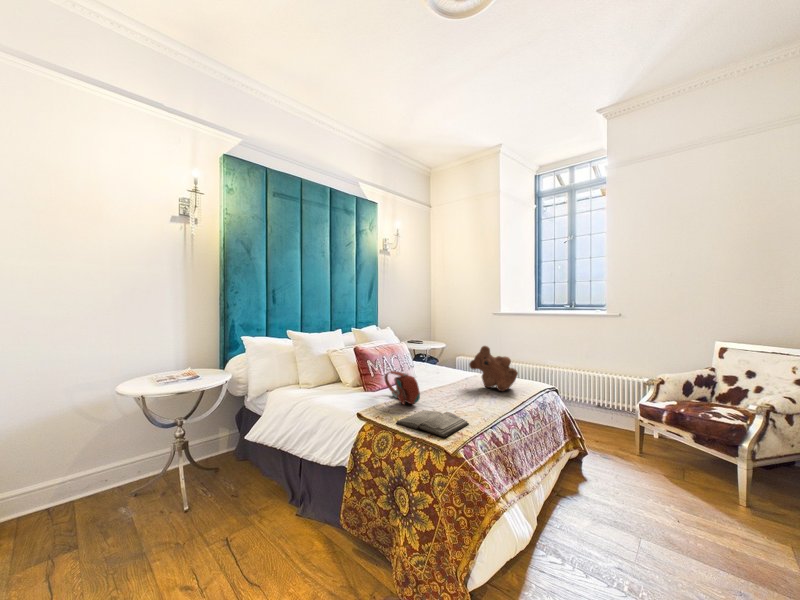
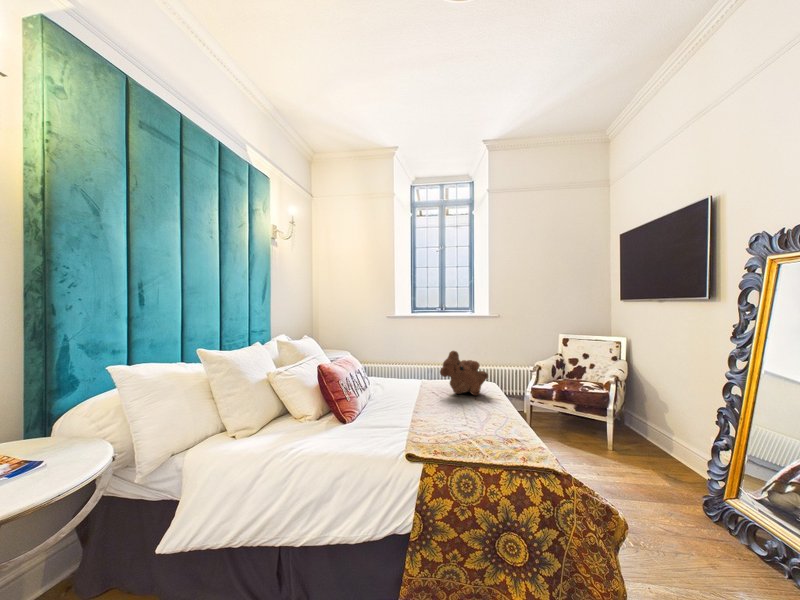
handbag: present [384,371,420,405] -> none [376,391,445,431]
diary: present [396,410,469,438] -> none [458,428,536,458]

